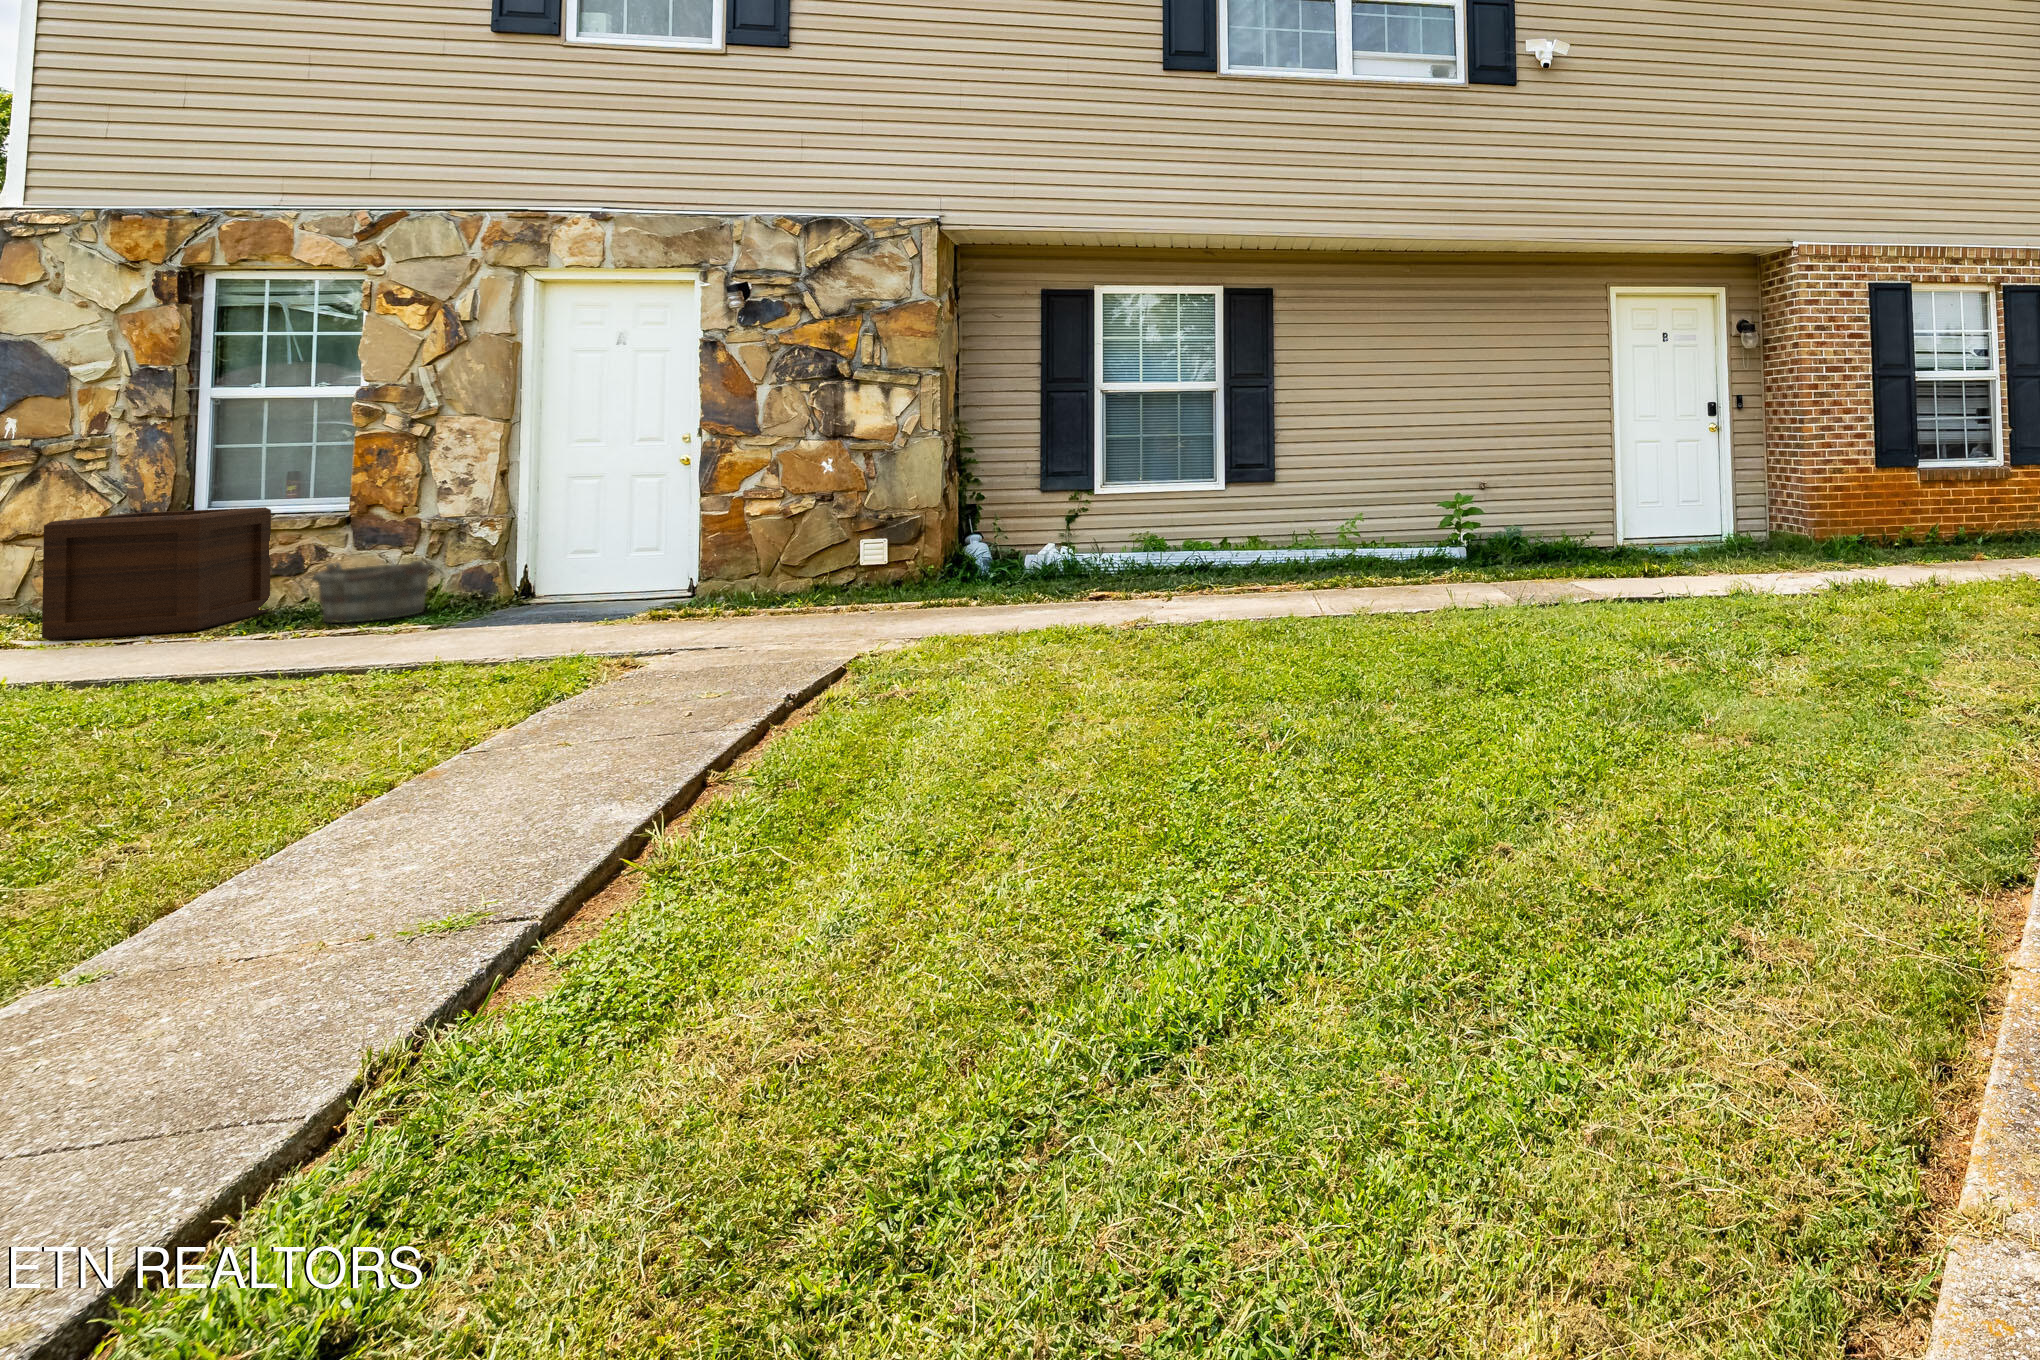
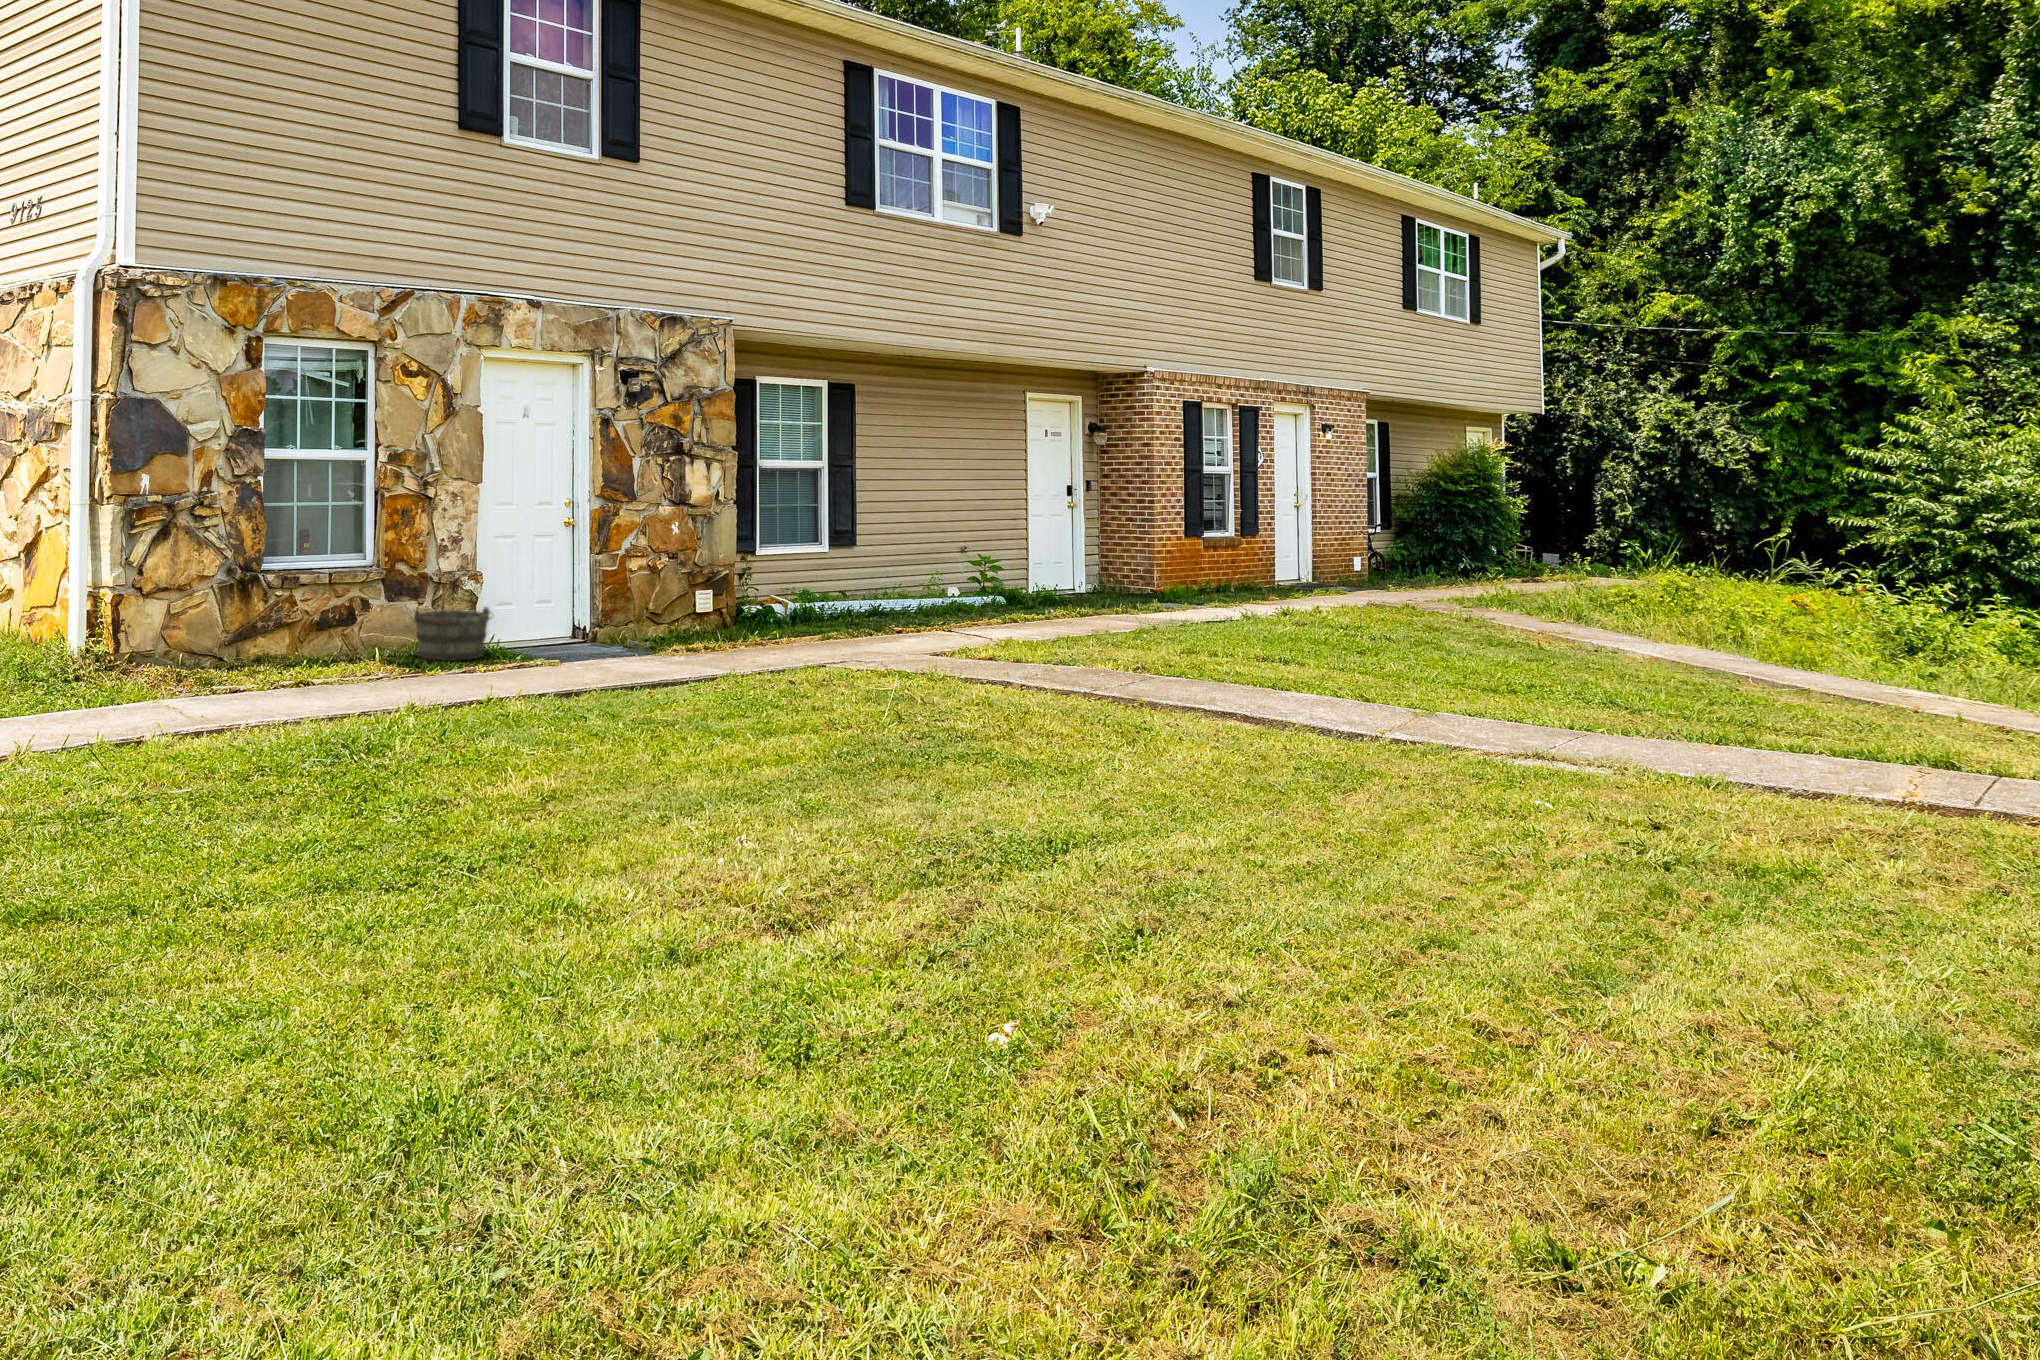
wooden crate: present [42,507,271,641] -> none [235,561,384,679]

